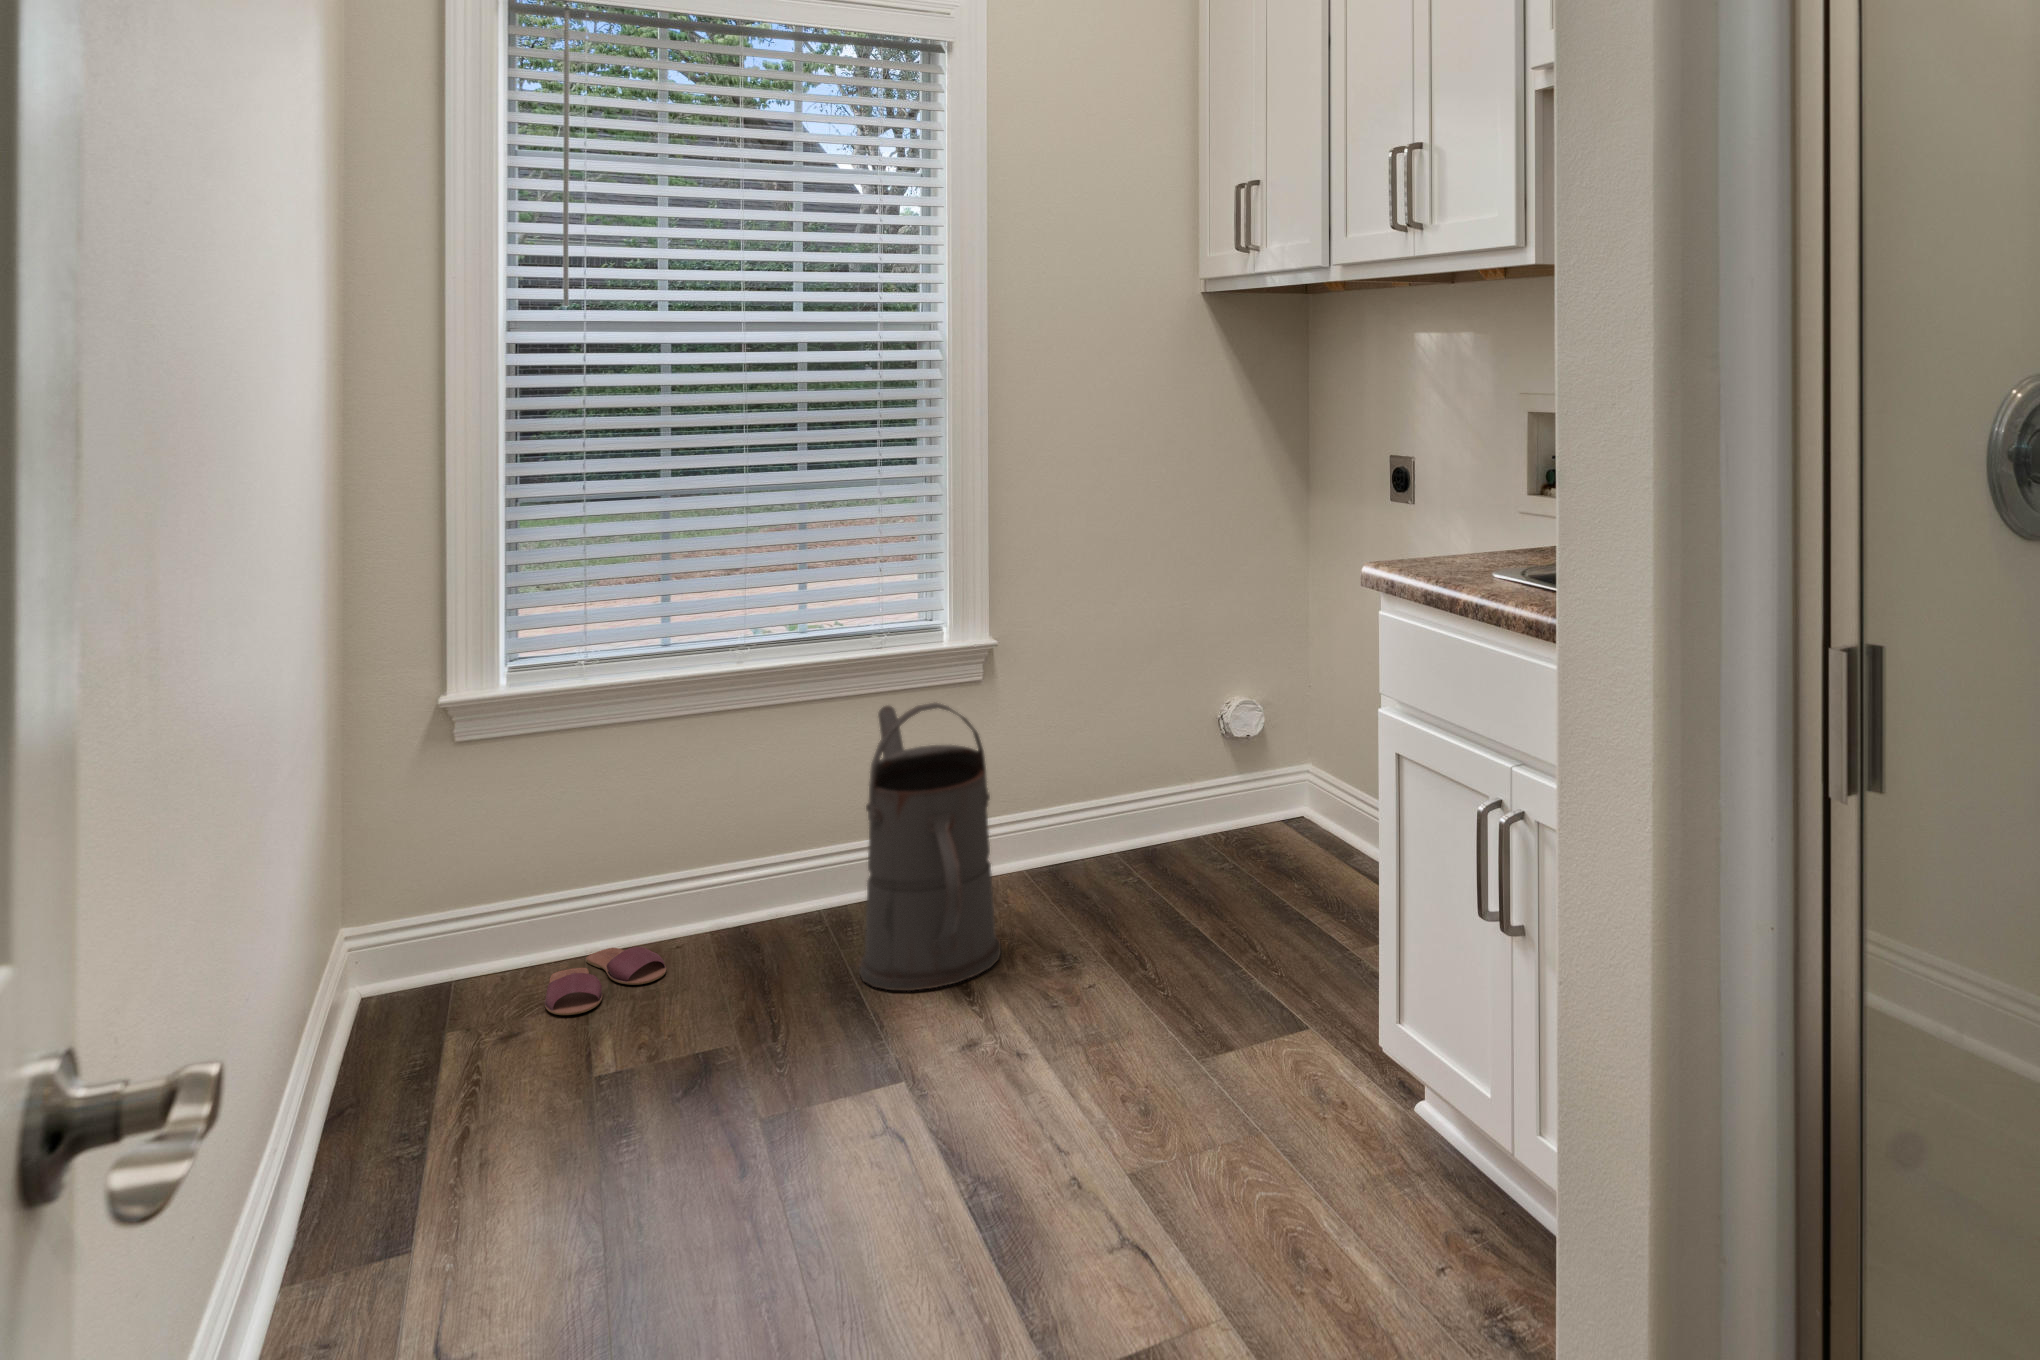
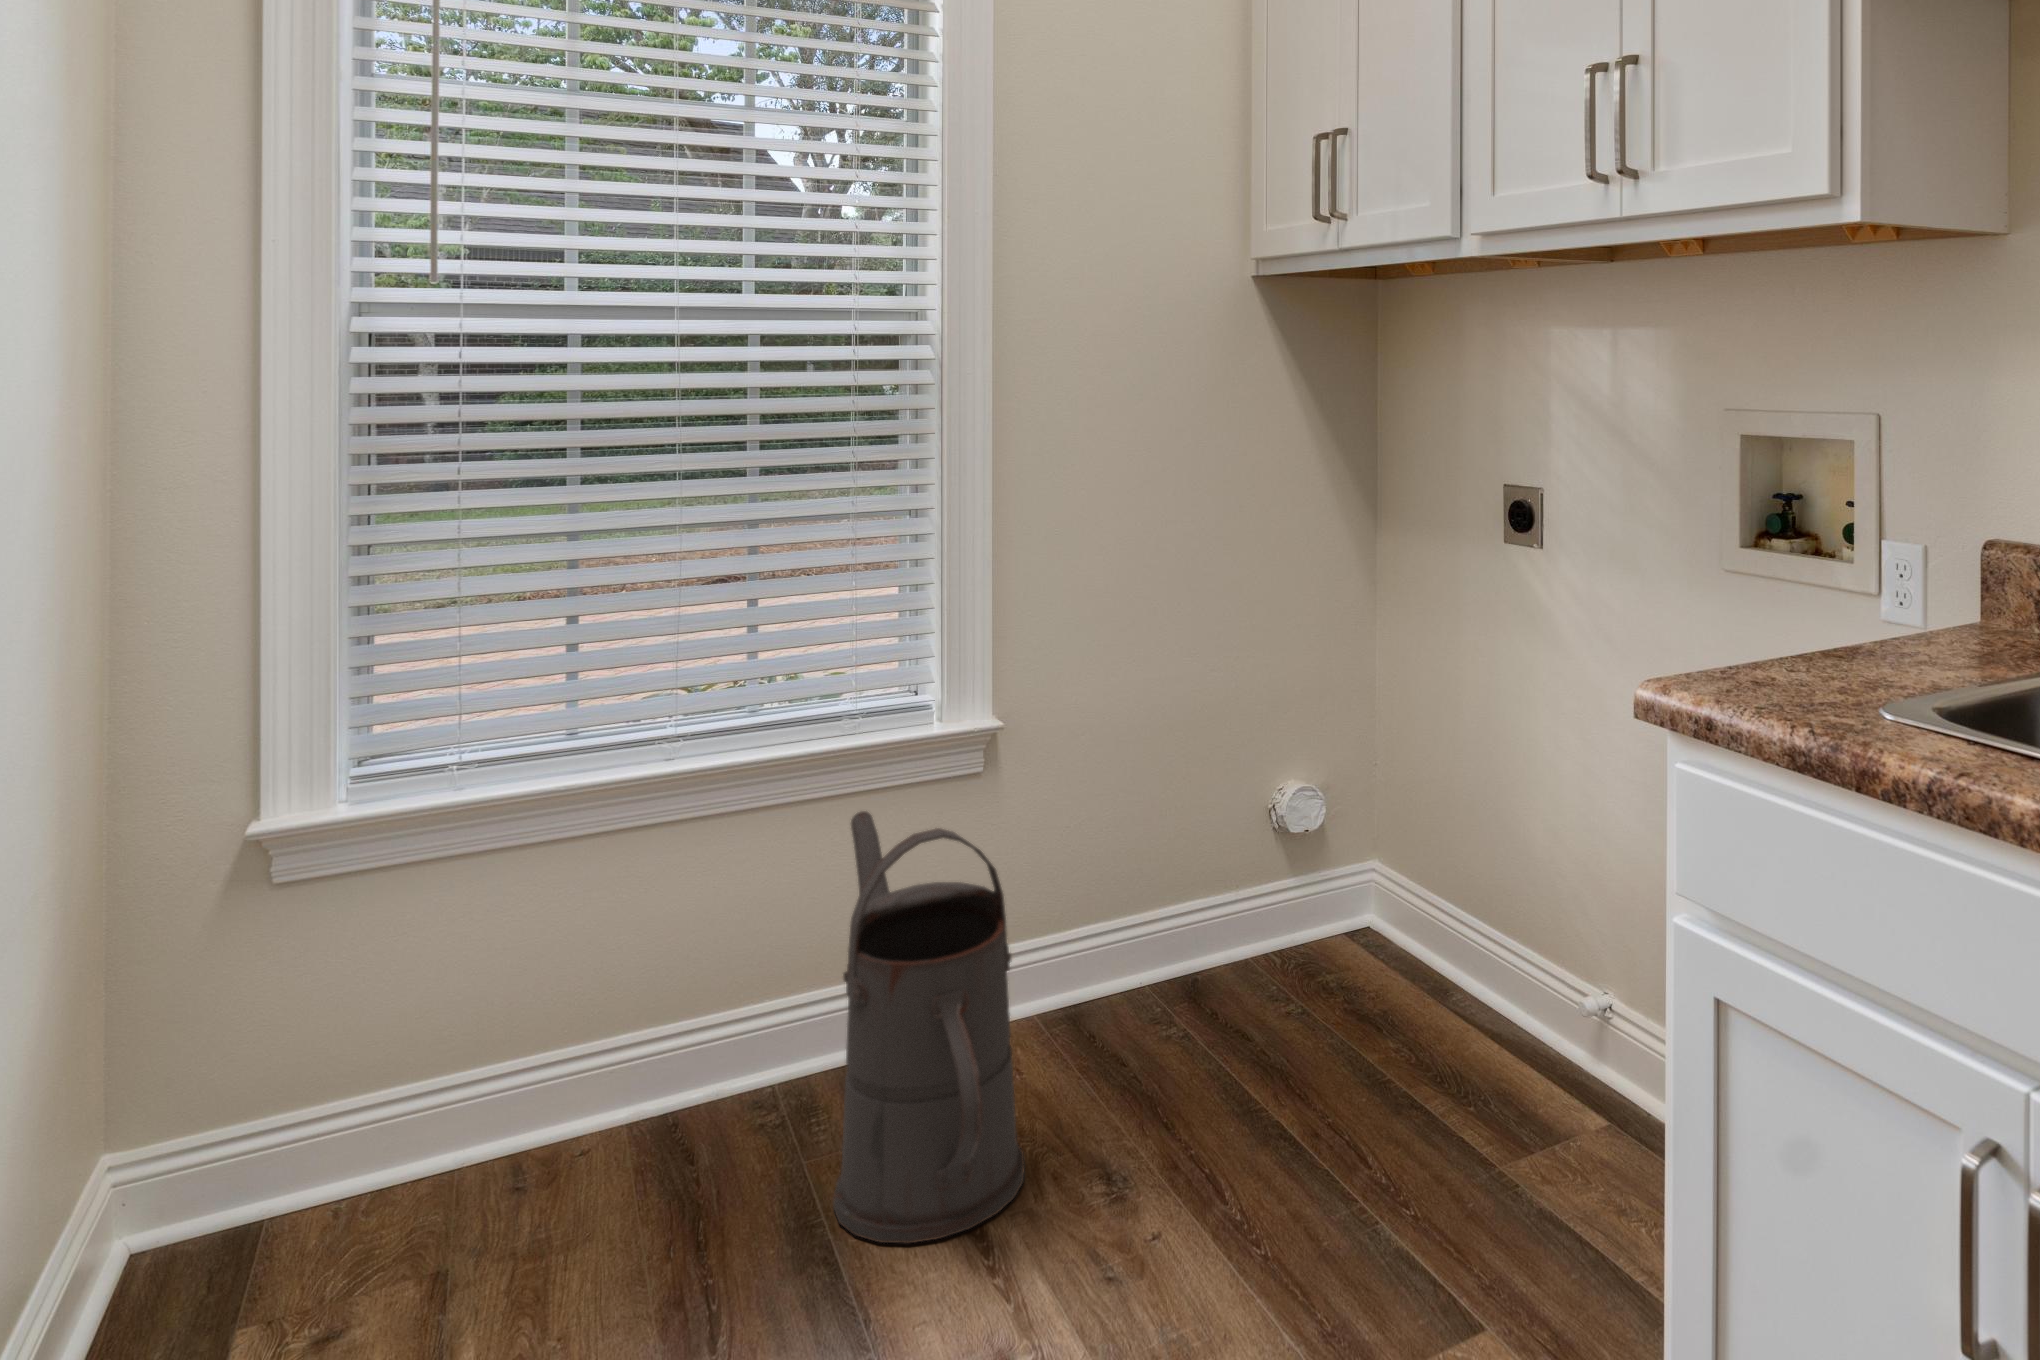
slippers: present [545,947,666,1015] -> none [391,1156,566,1291]

